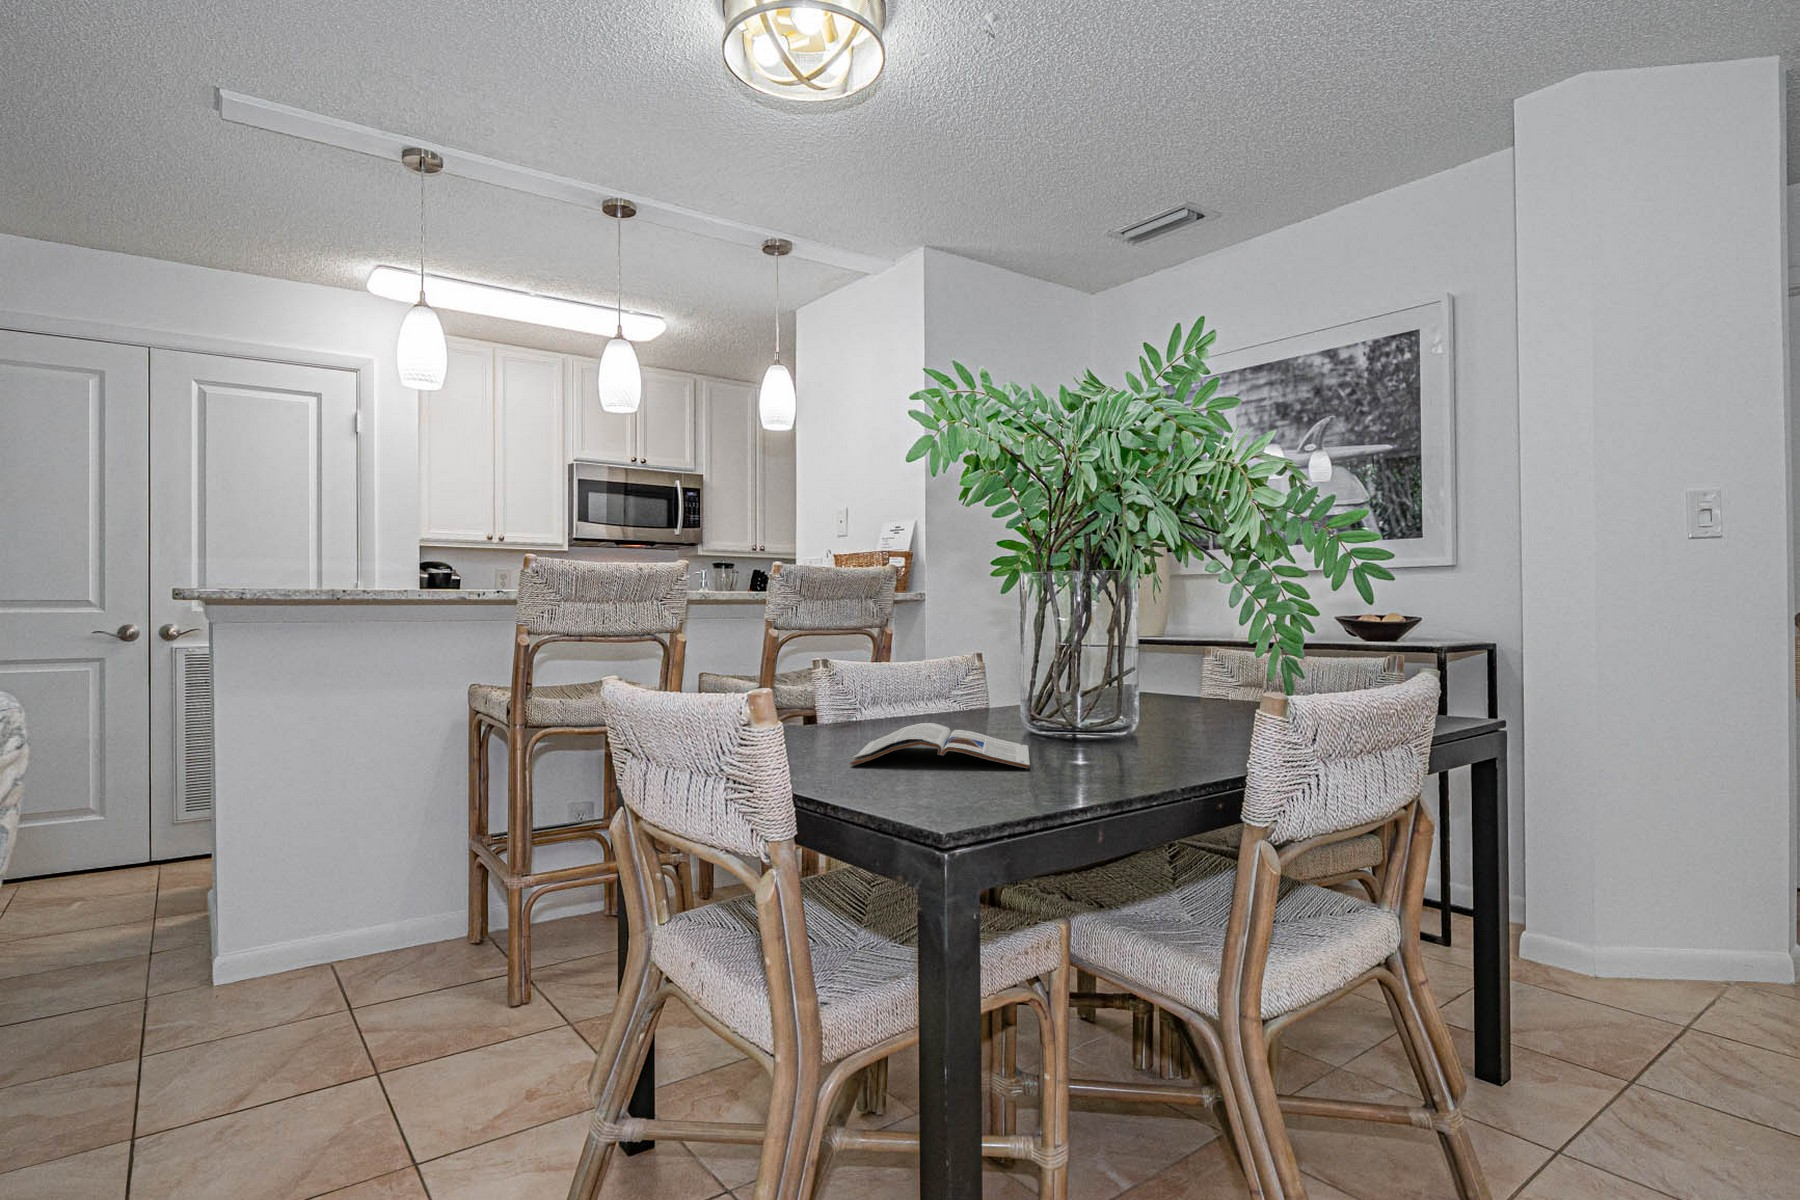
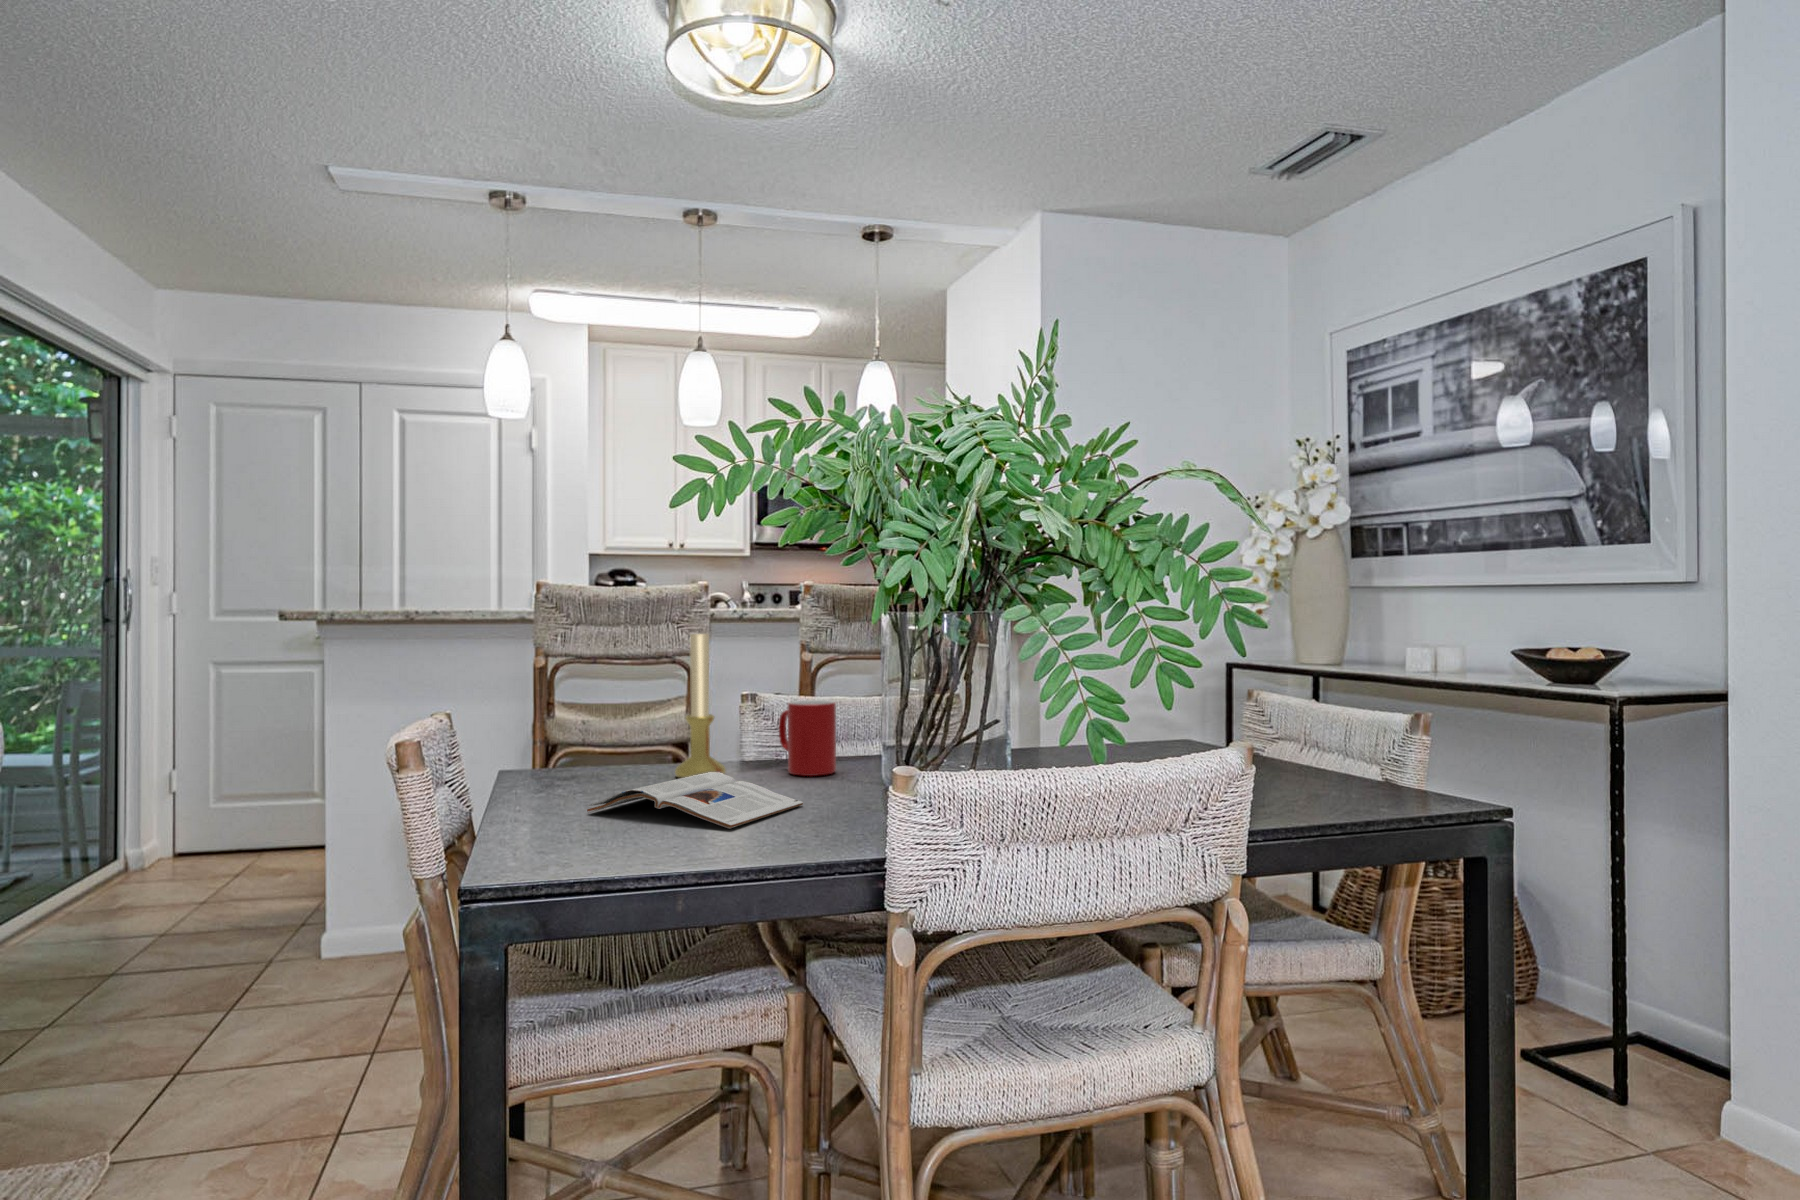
candle holder: none [833,588,882,735] -> present [675,633,726,778]
cup: none [911,658,974,727] -> present [779,700,836,776]

